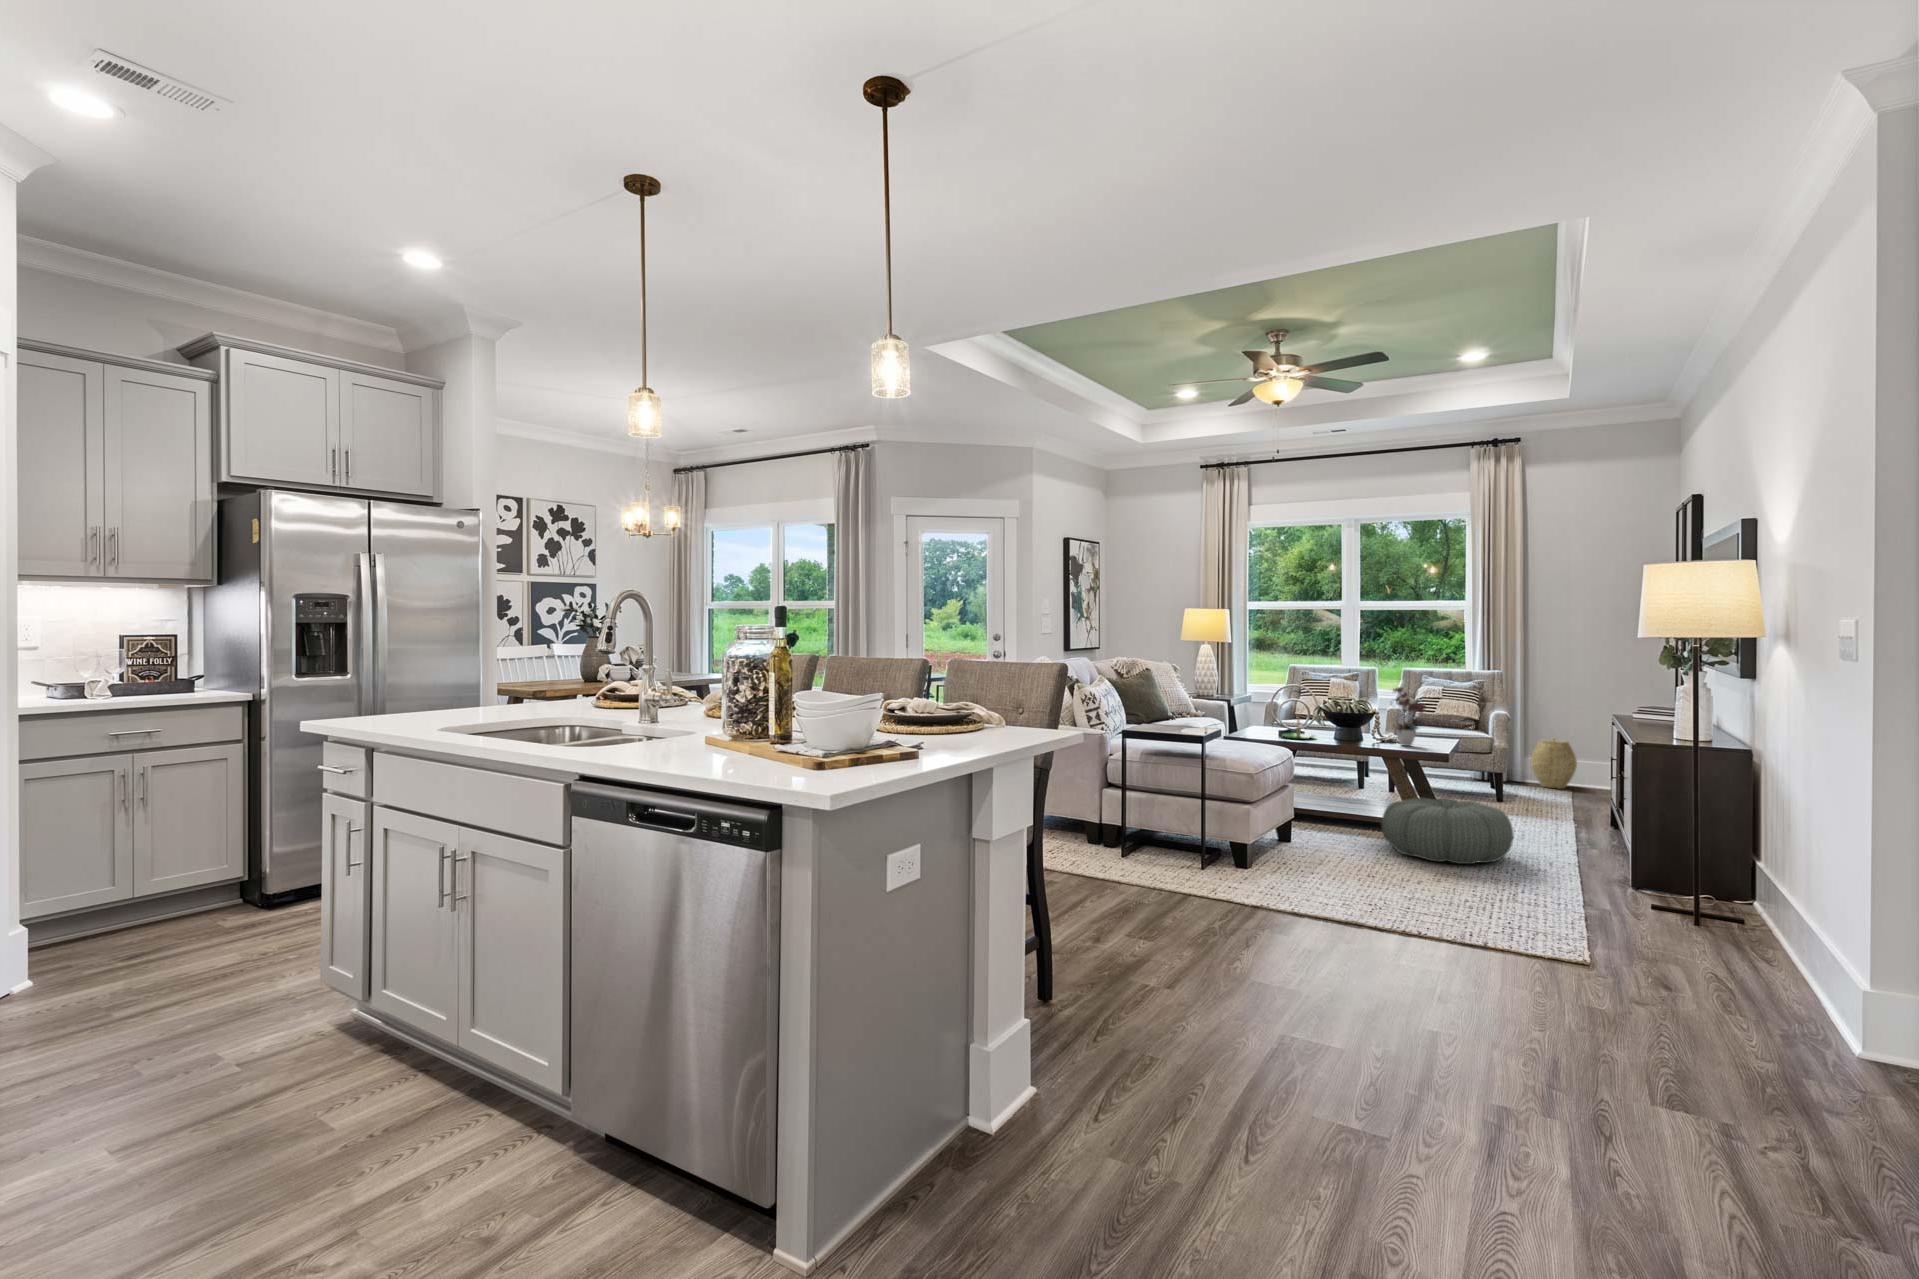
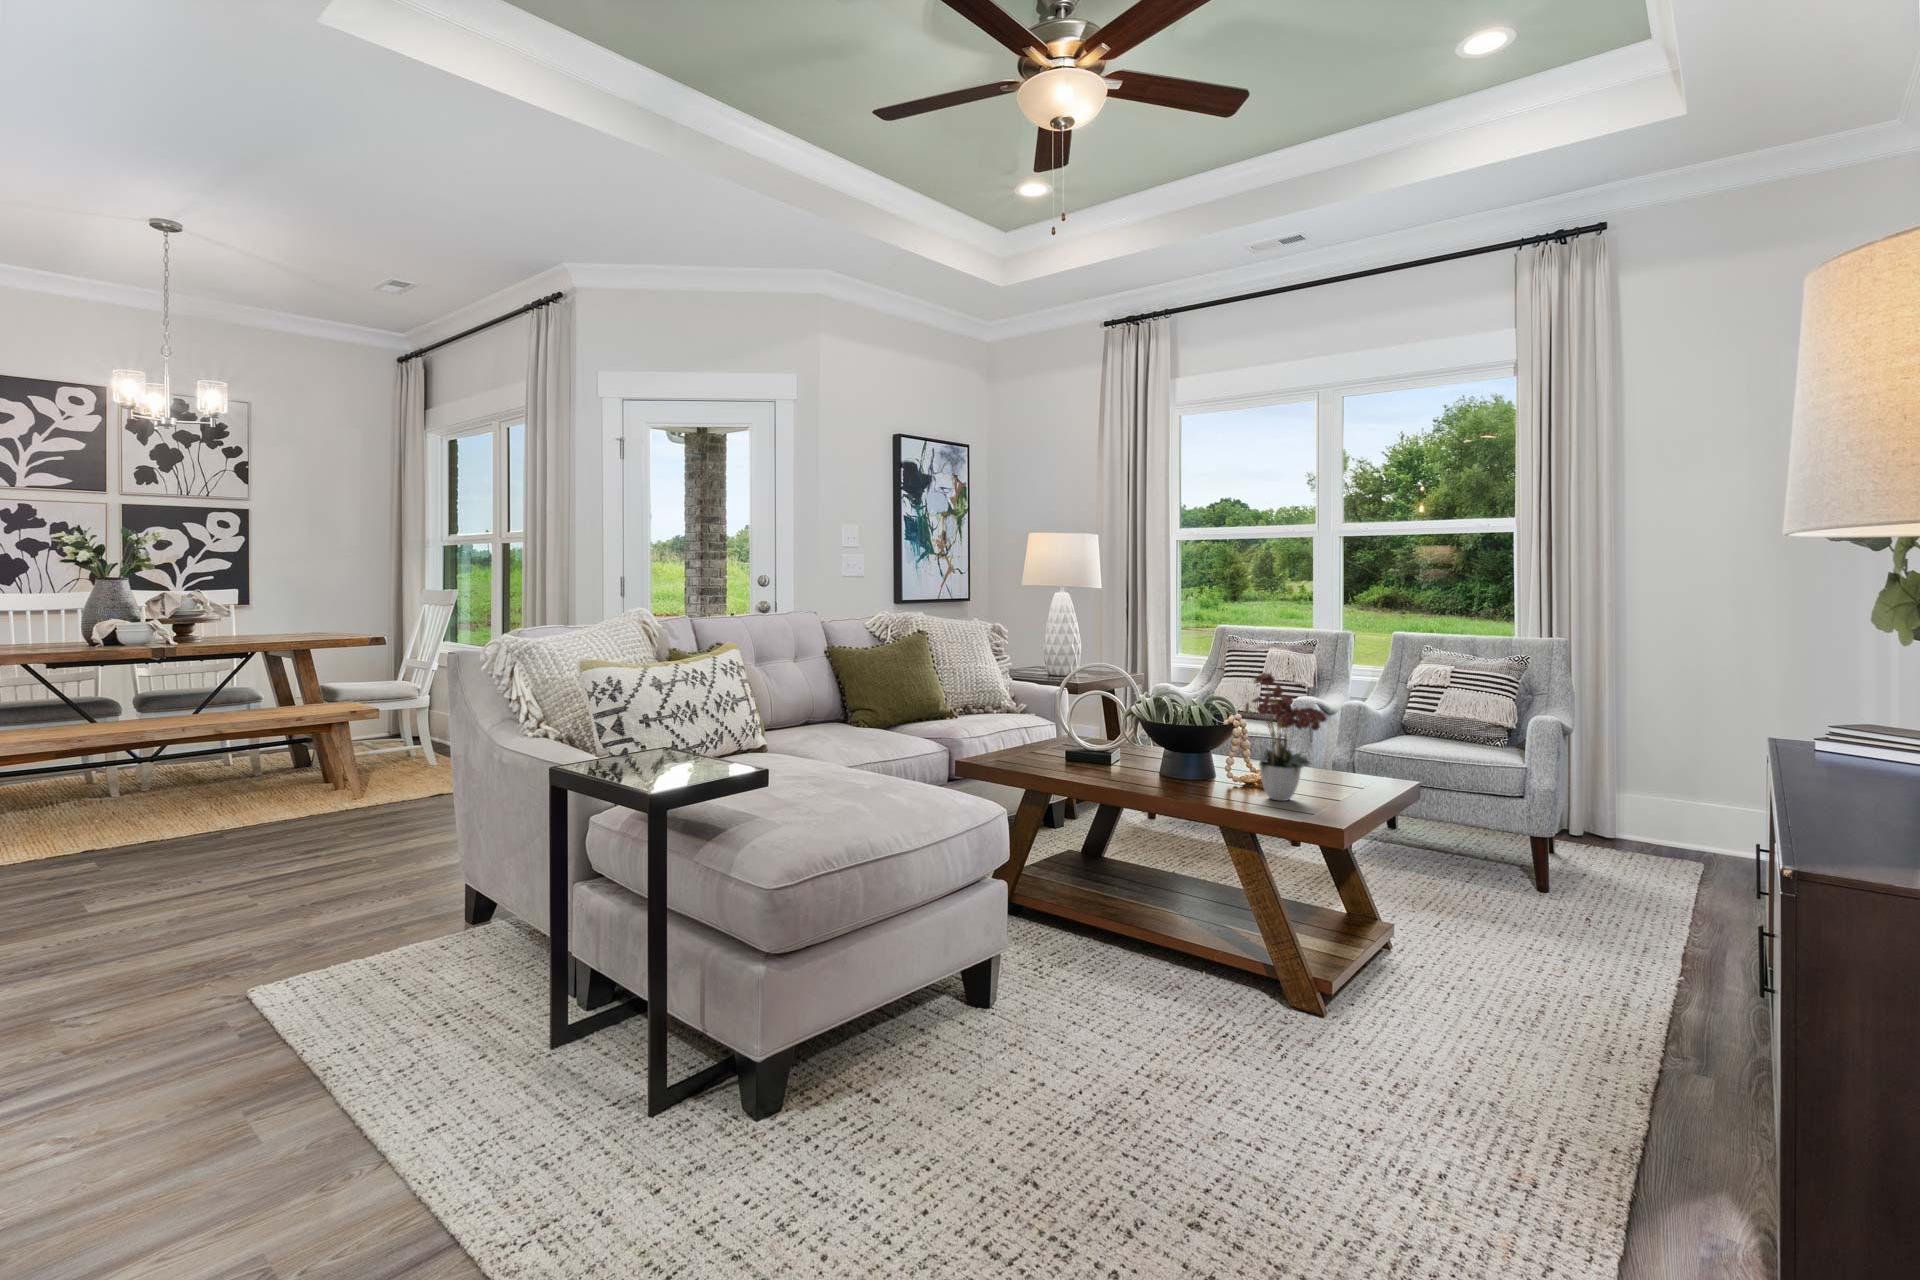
candle: present [1283,717,1314,739] -> none [1054,725,1120,772]
woven basket: present [1531,738,1577,788] -> none [1622,763,1713,858]
pouf: present [1381,798,1513,864] -> none [1134,942,1456,1170]

